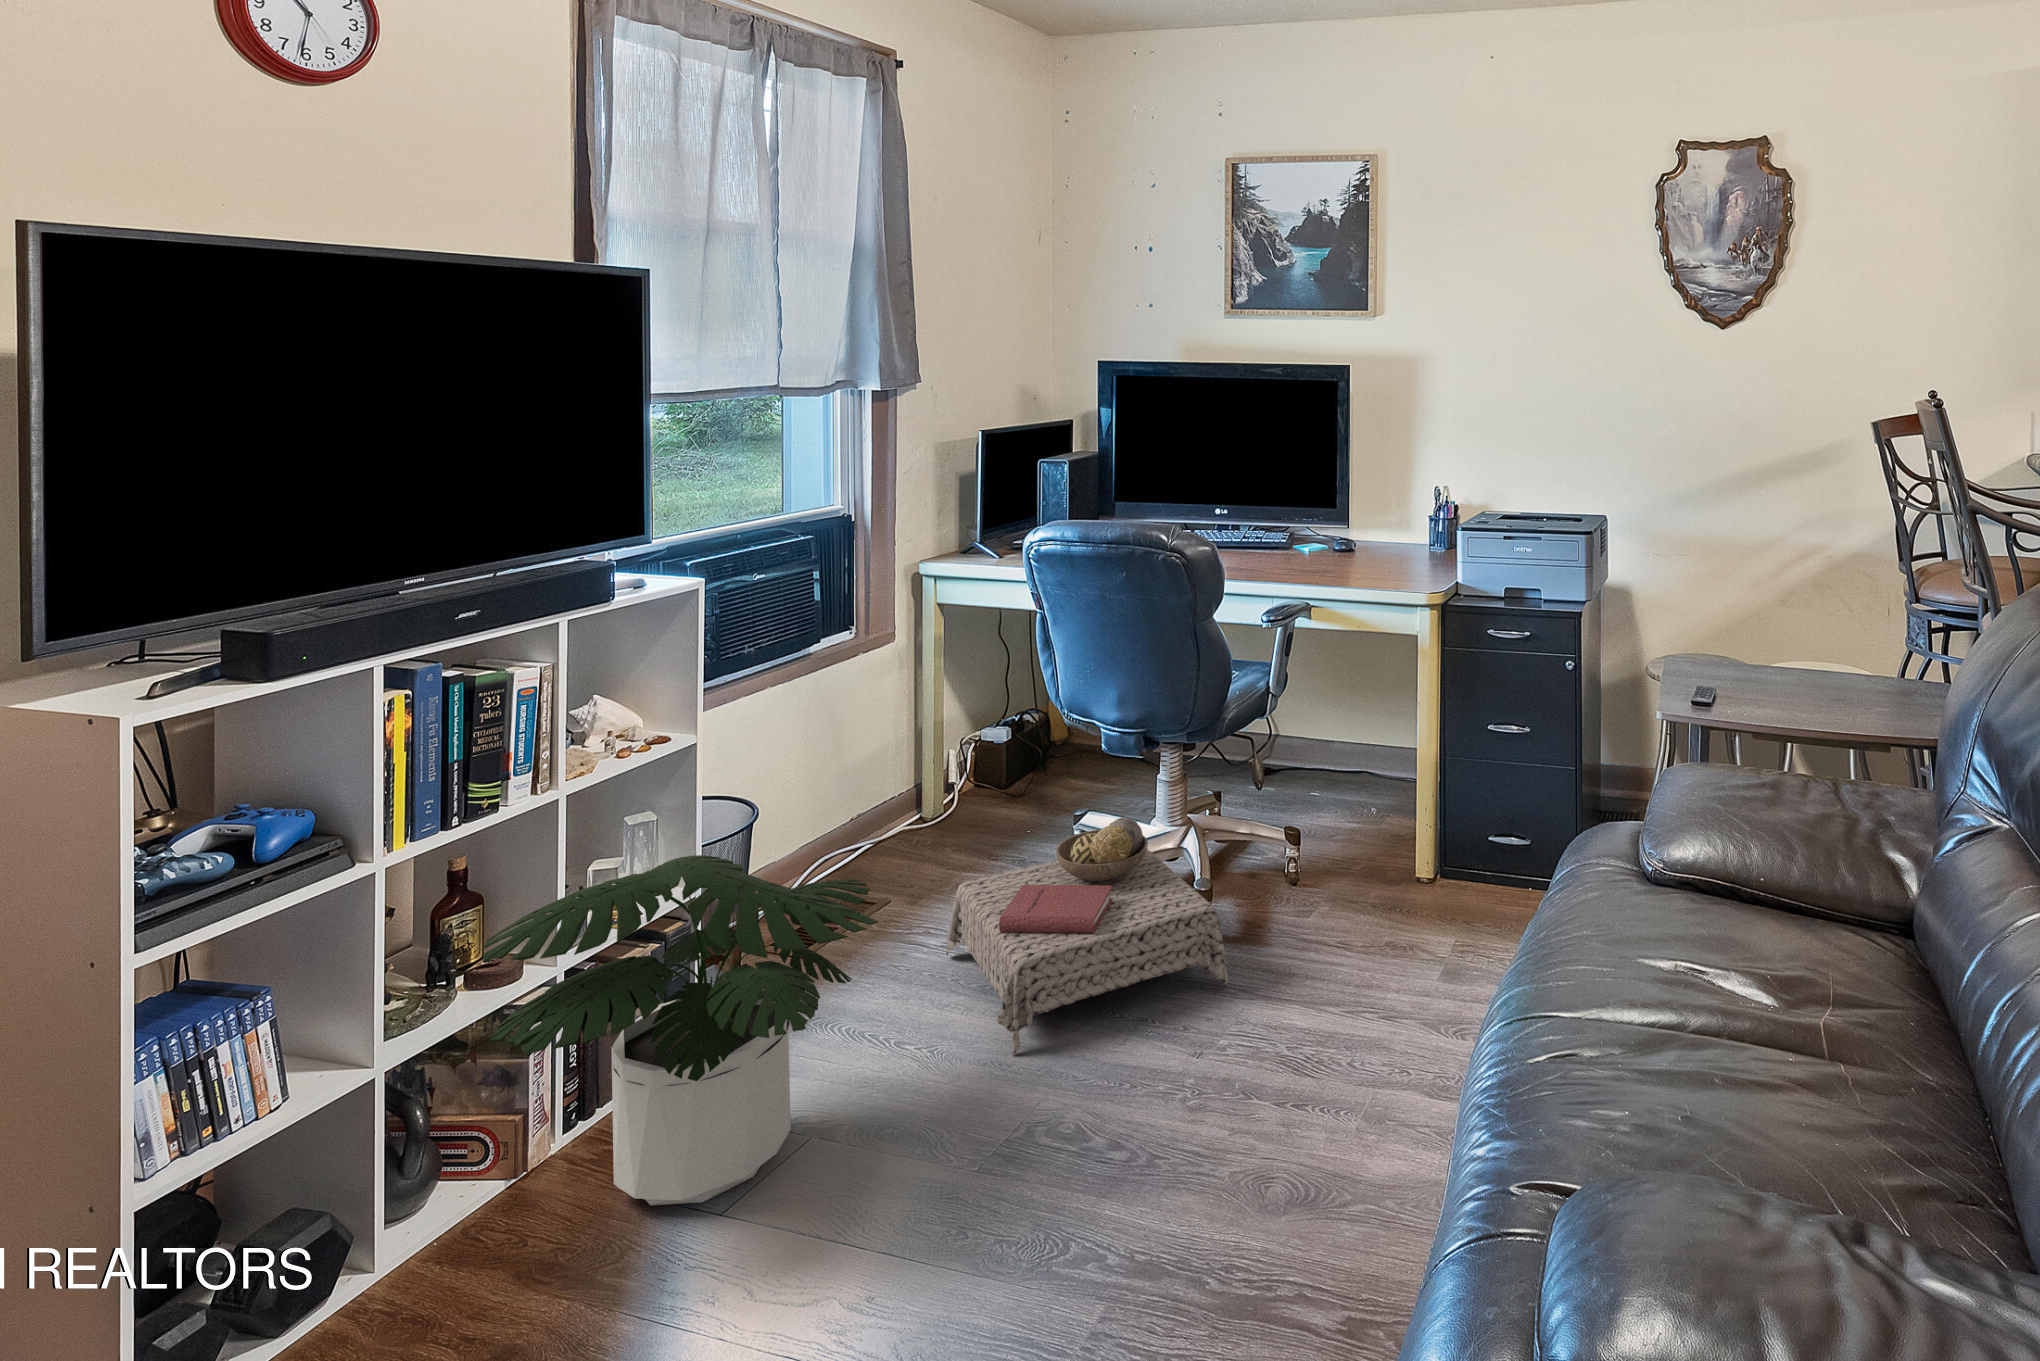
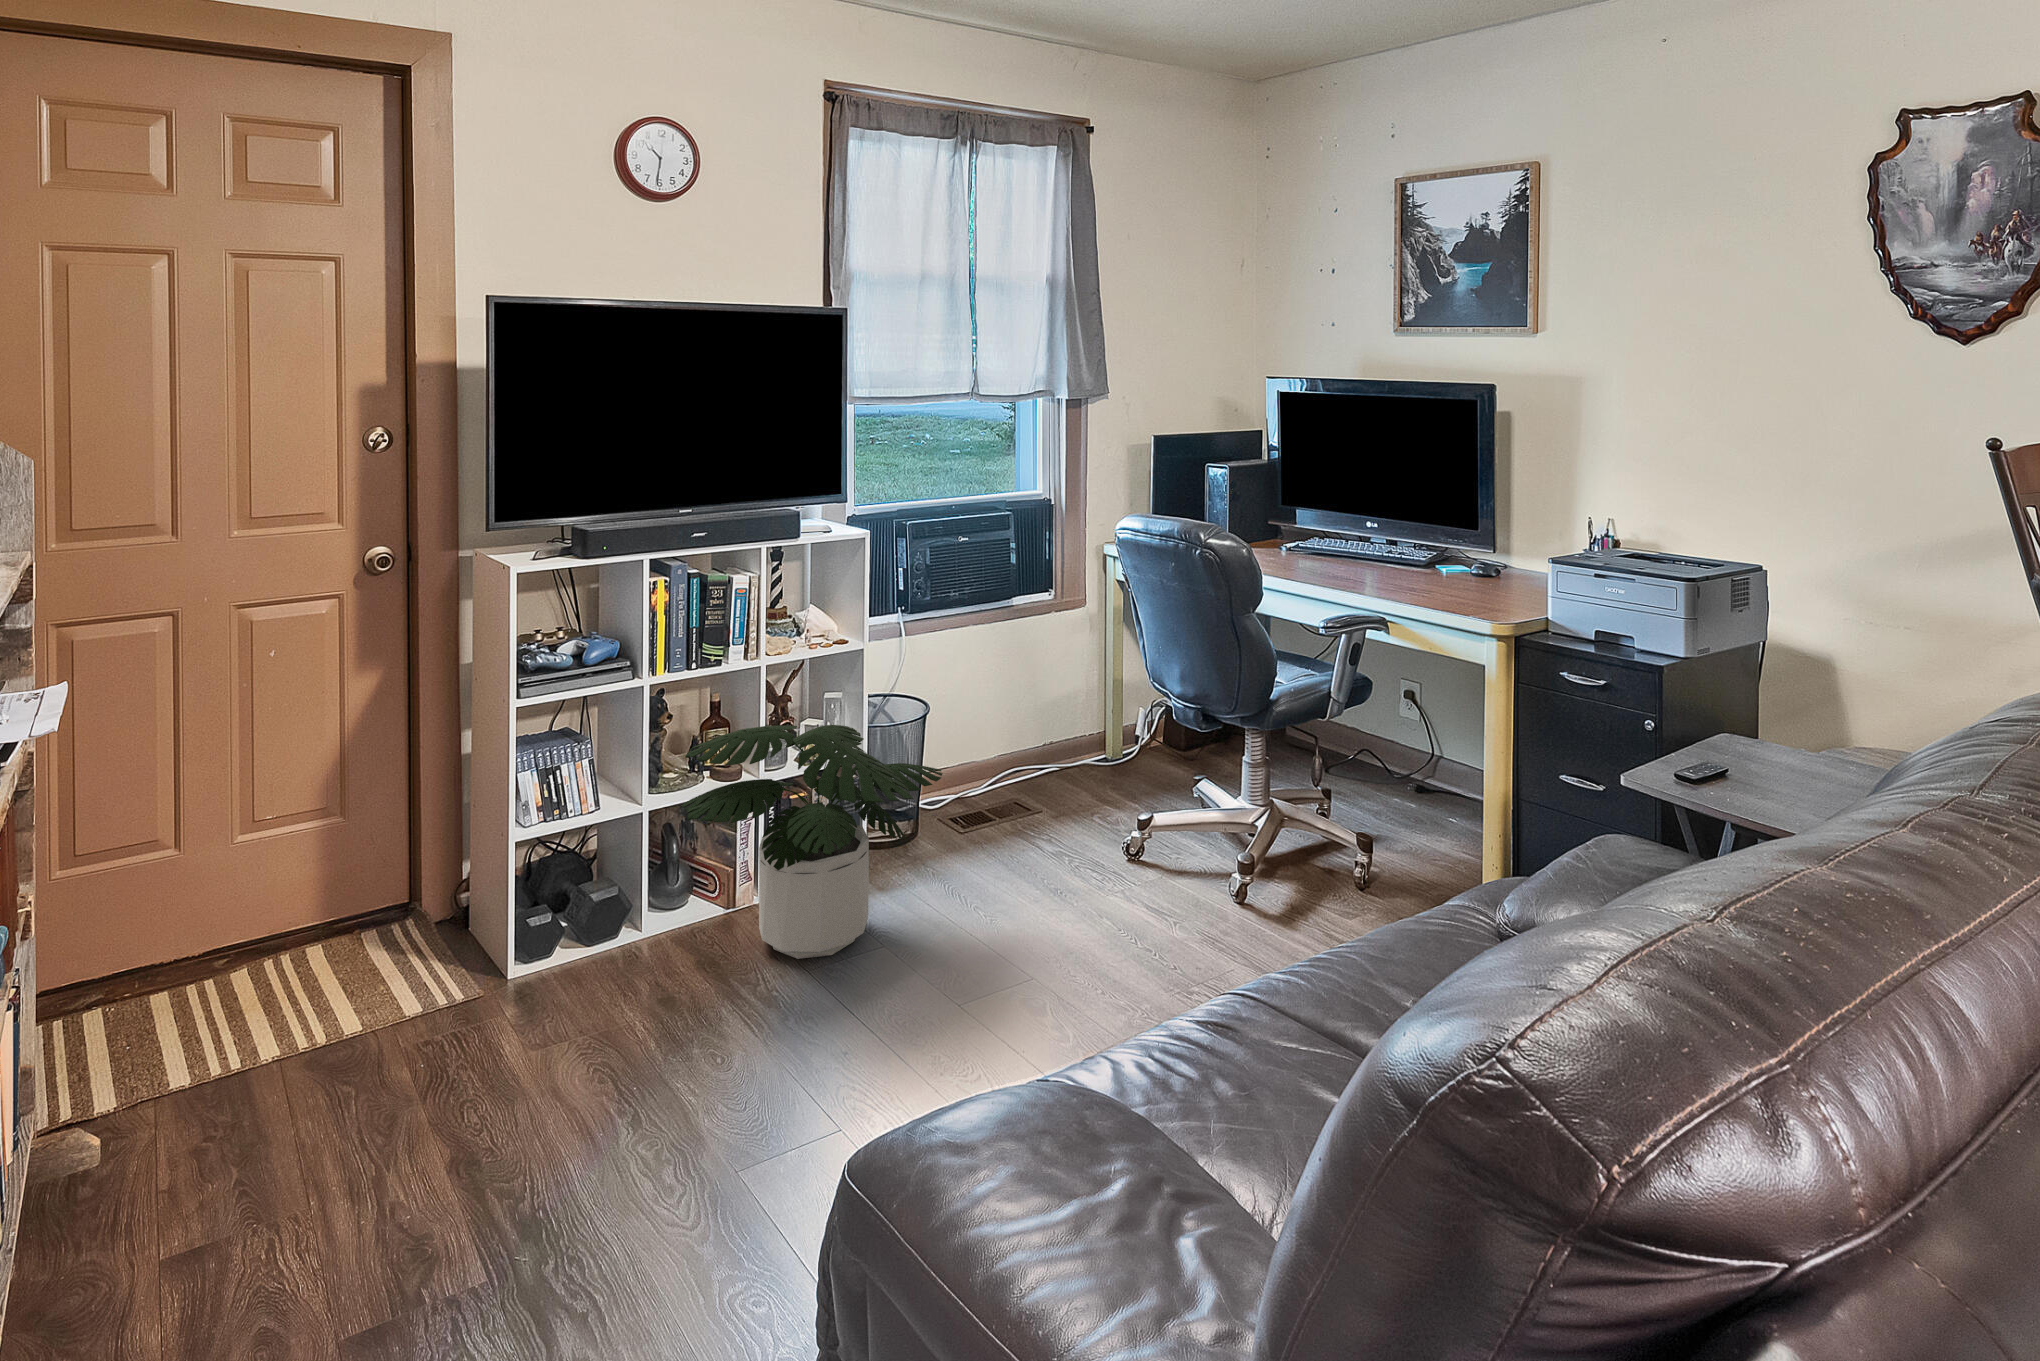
ottoman: present [946,818,1228,1056] -> none [1027,777,1231,946]

